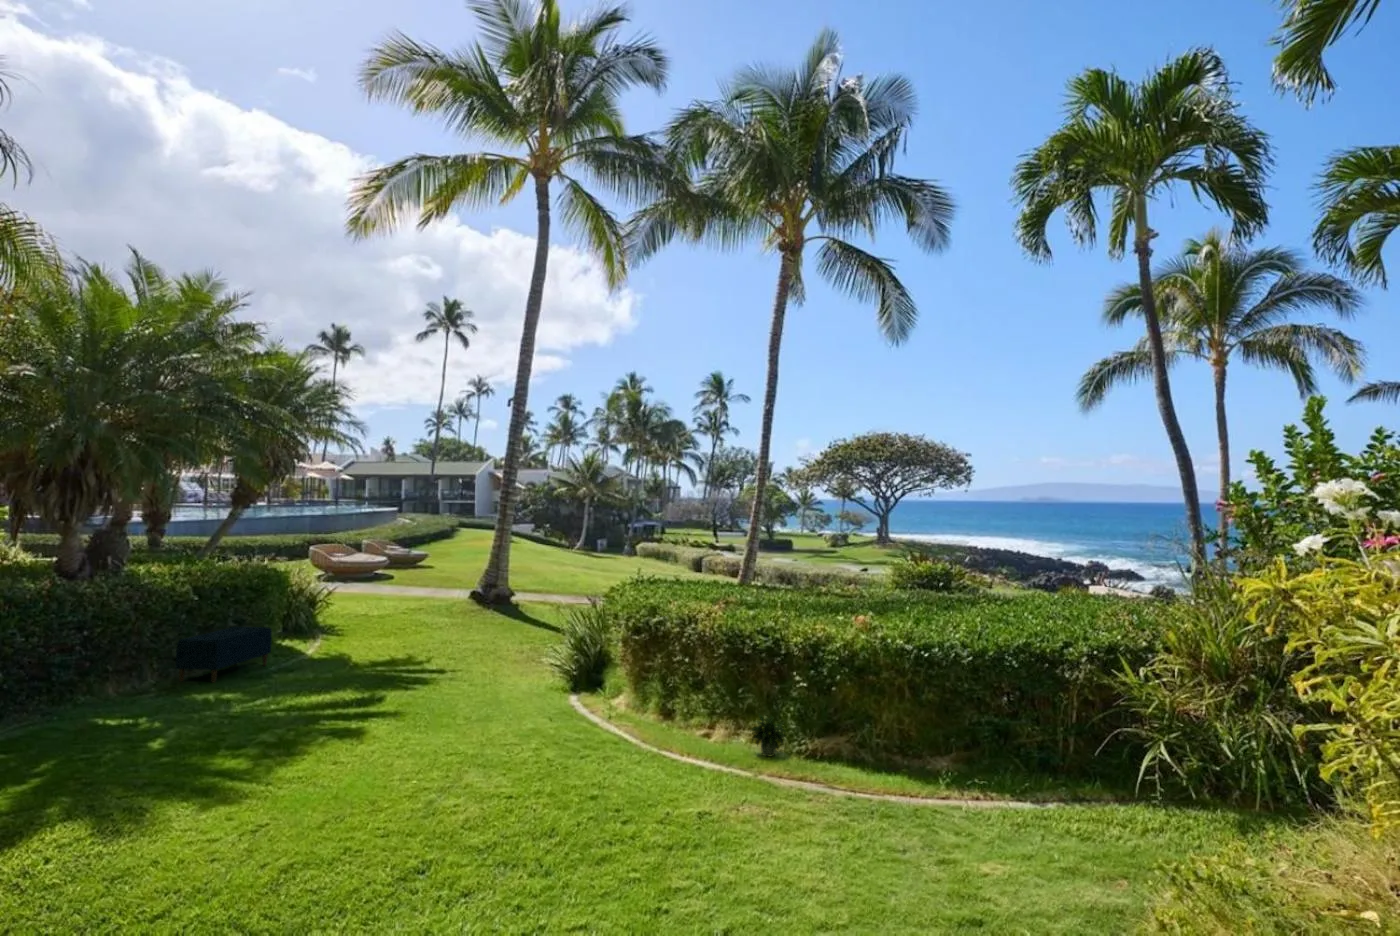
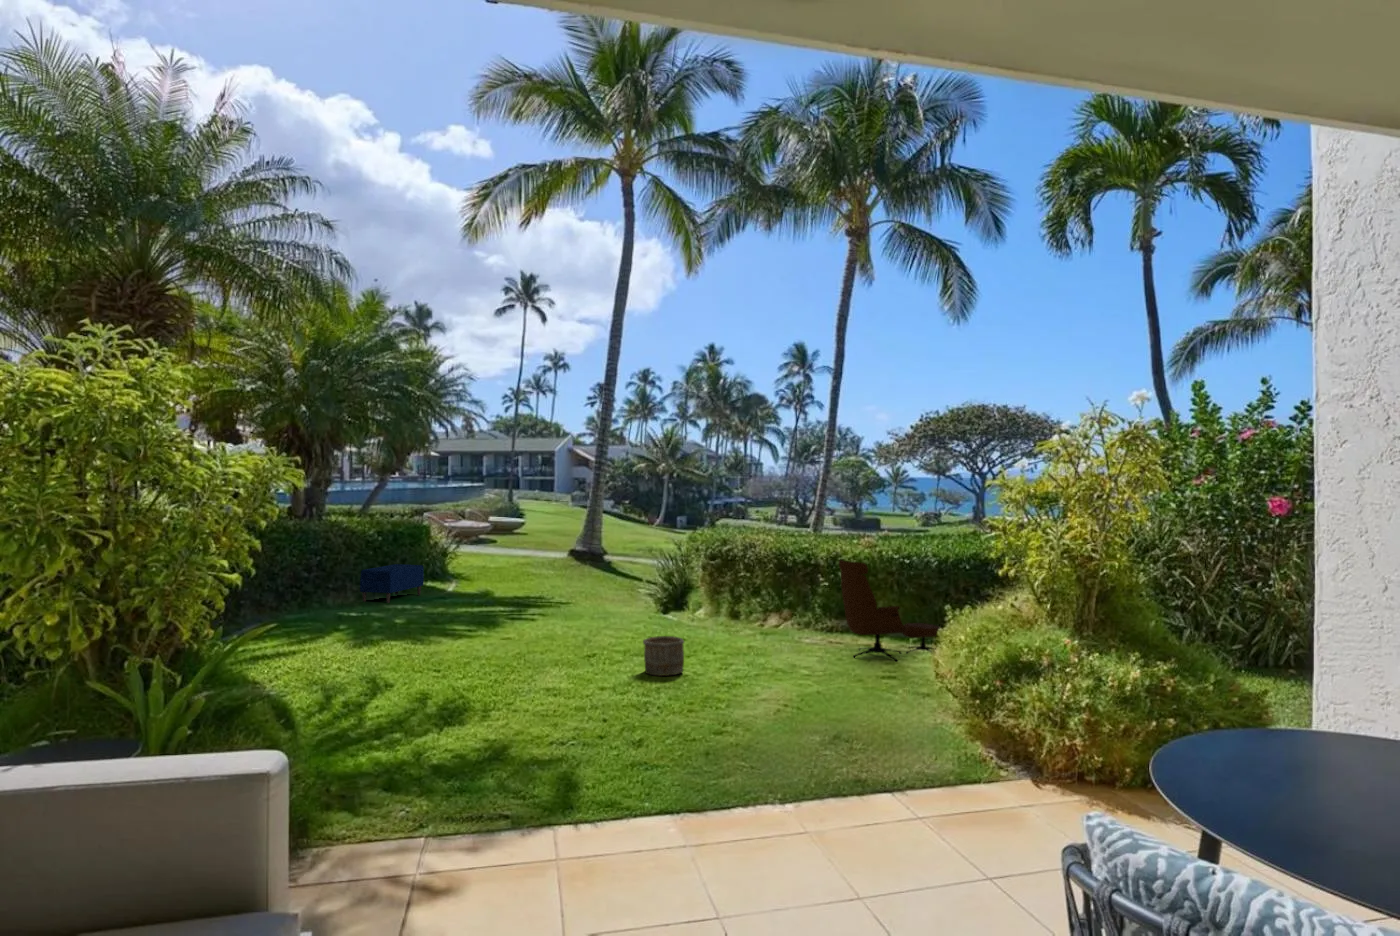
lounge chair: none [825,655,967,809] -> present [839,560,940,661]
potted plant: present [752,715,786,756] -> none [791,611,820,640]
wooden bucket: none [530,807,601,889] -> present [643,636,684,676]

